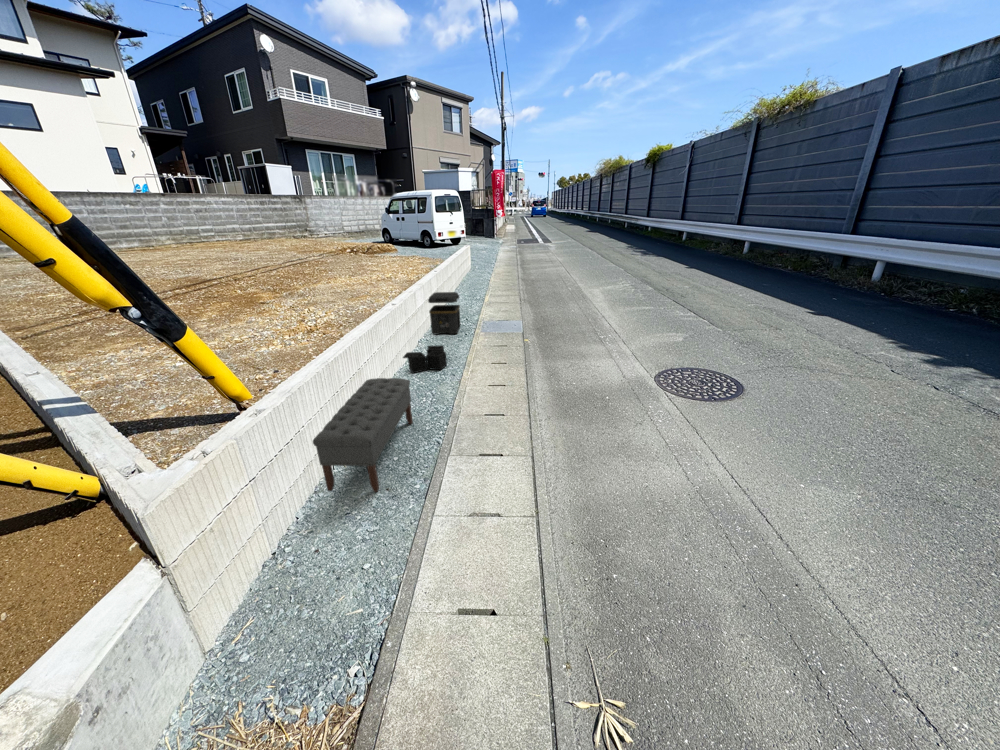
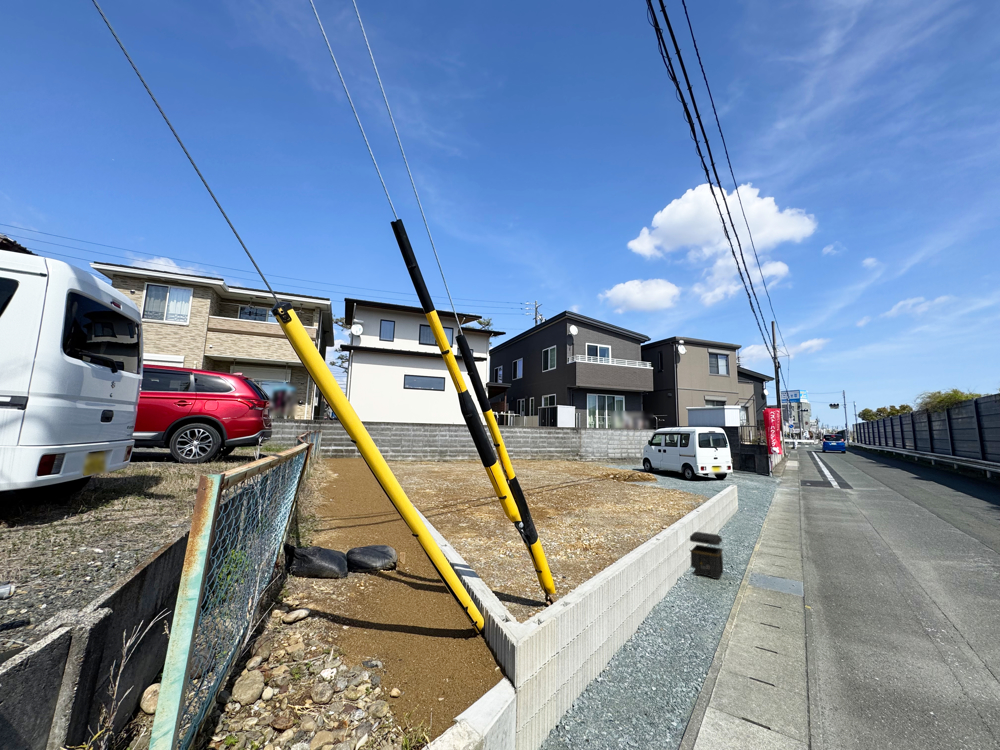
storage bin: present [403,345,447,373] -> none [662,585,711,614]
bench: present [313,378,413,492] -> none [592,603,671,714]

